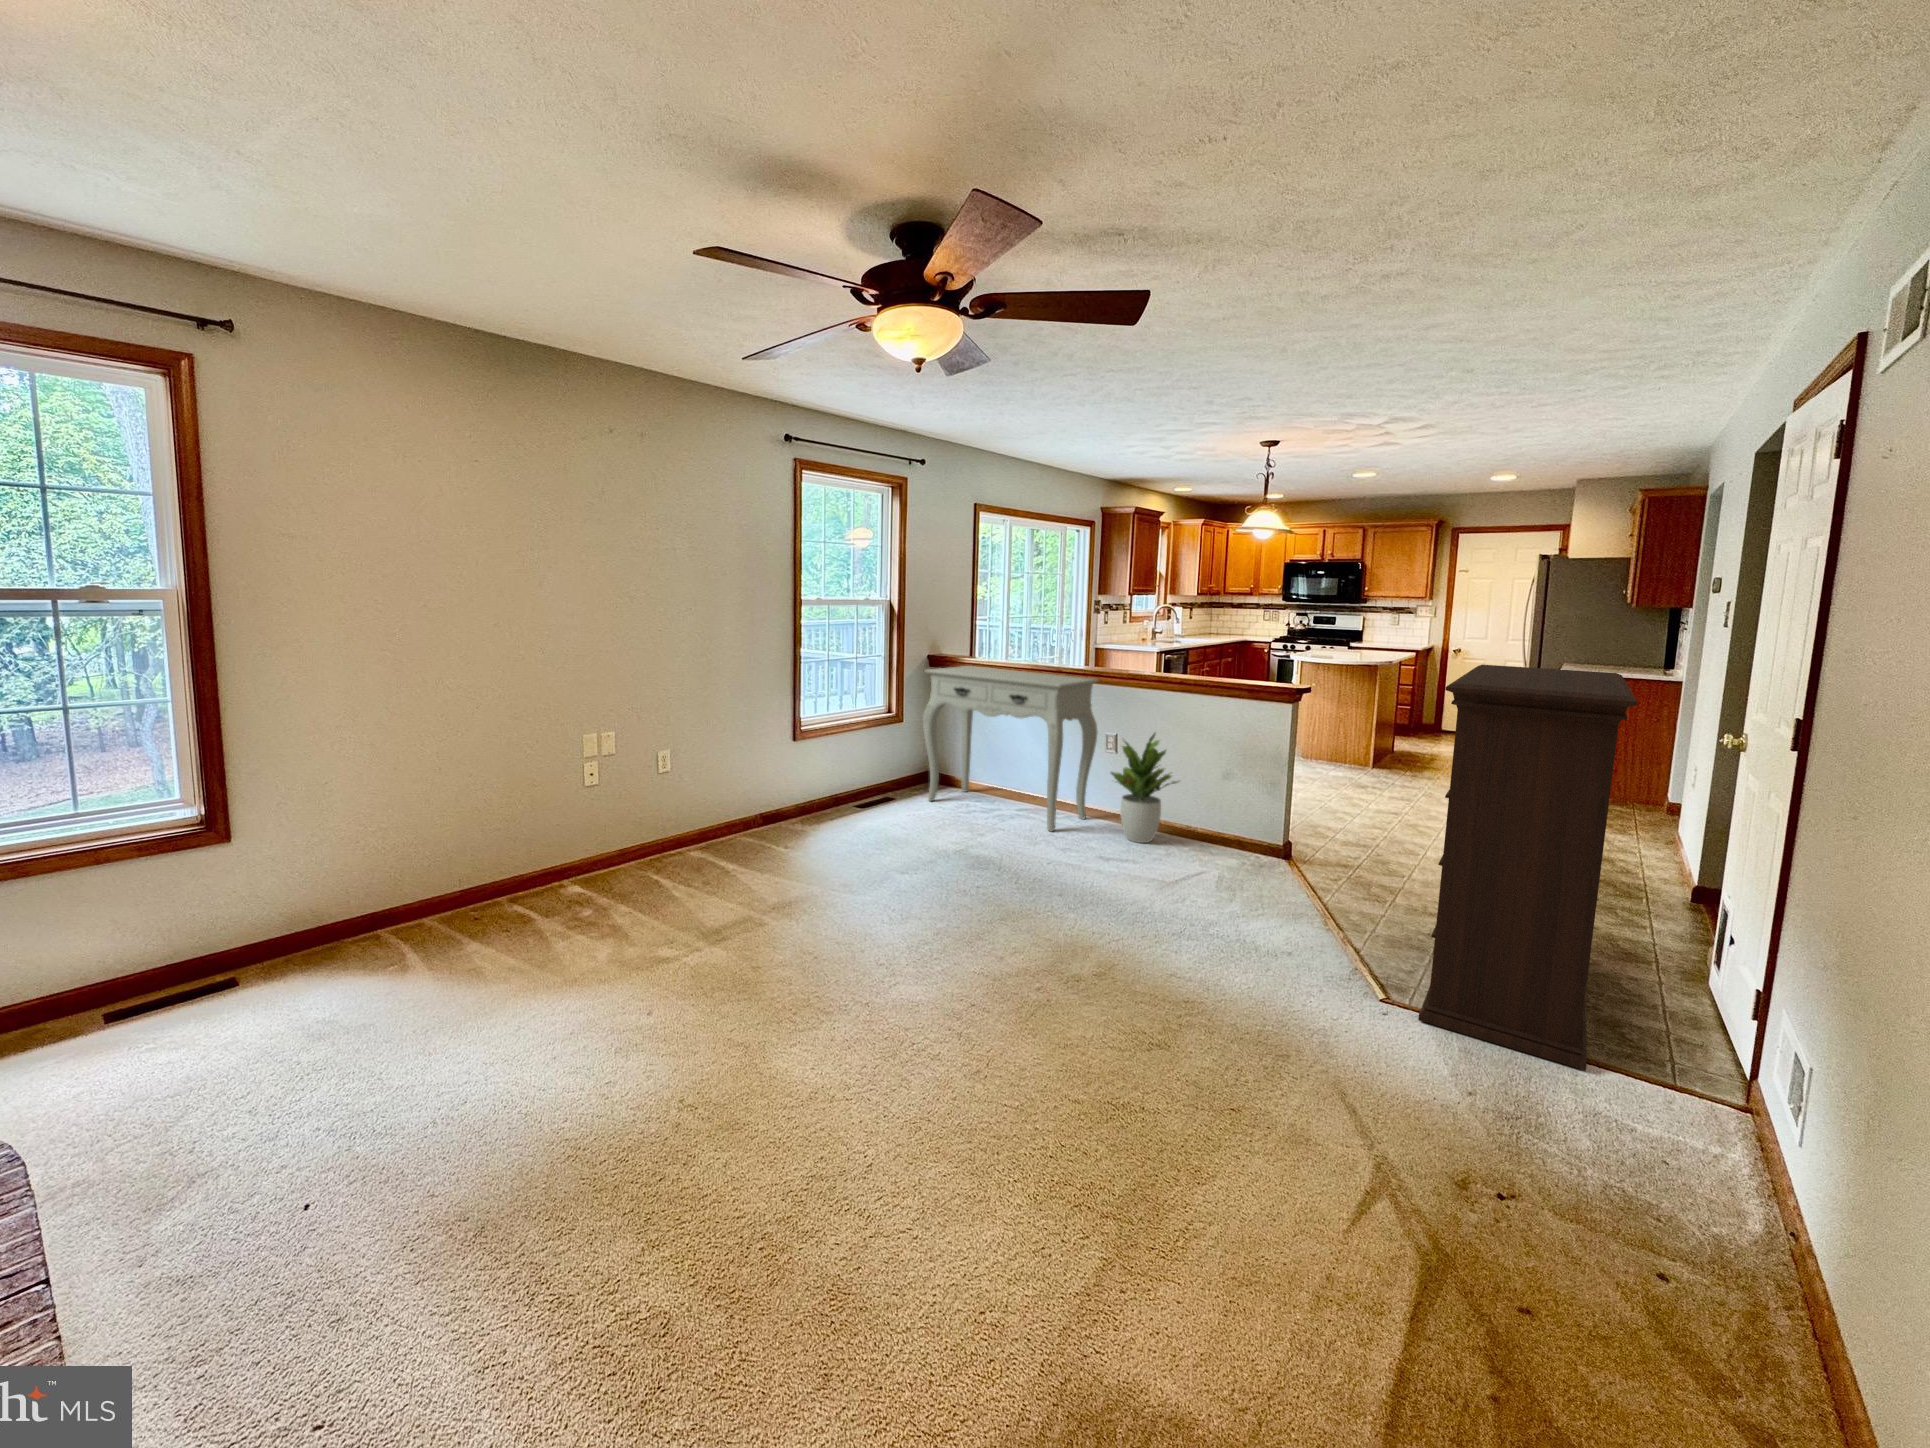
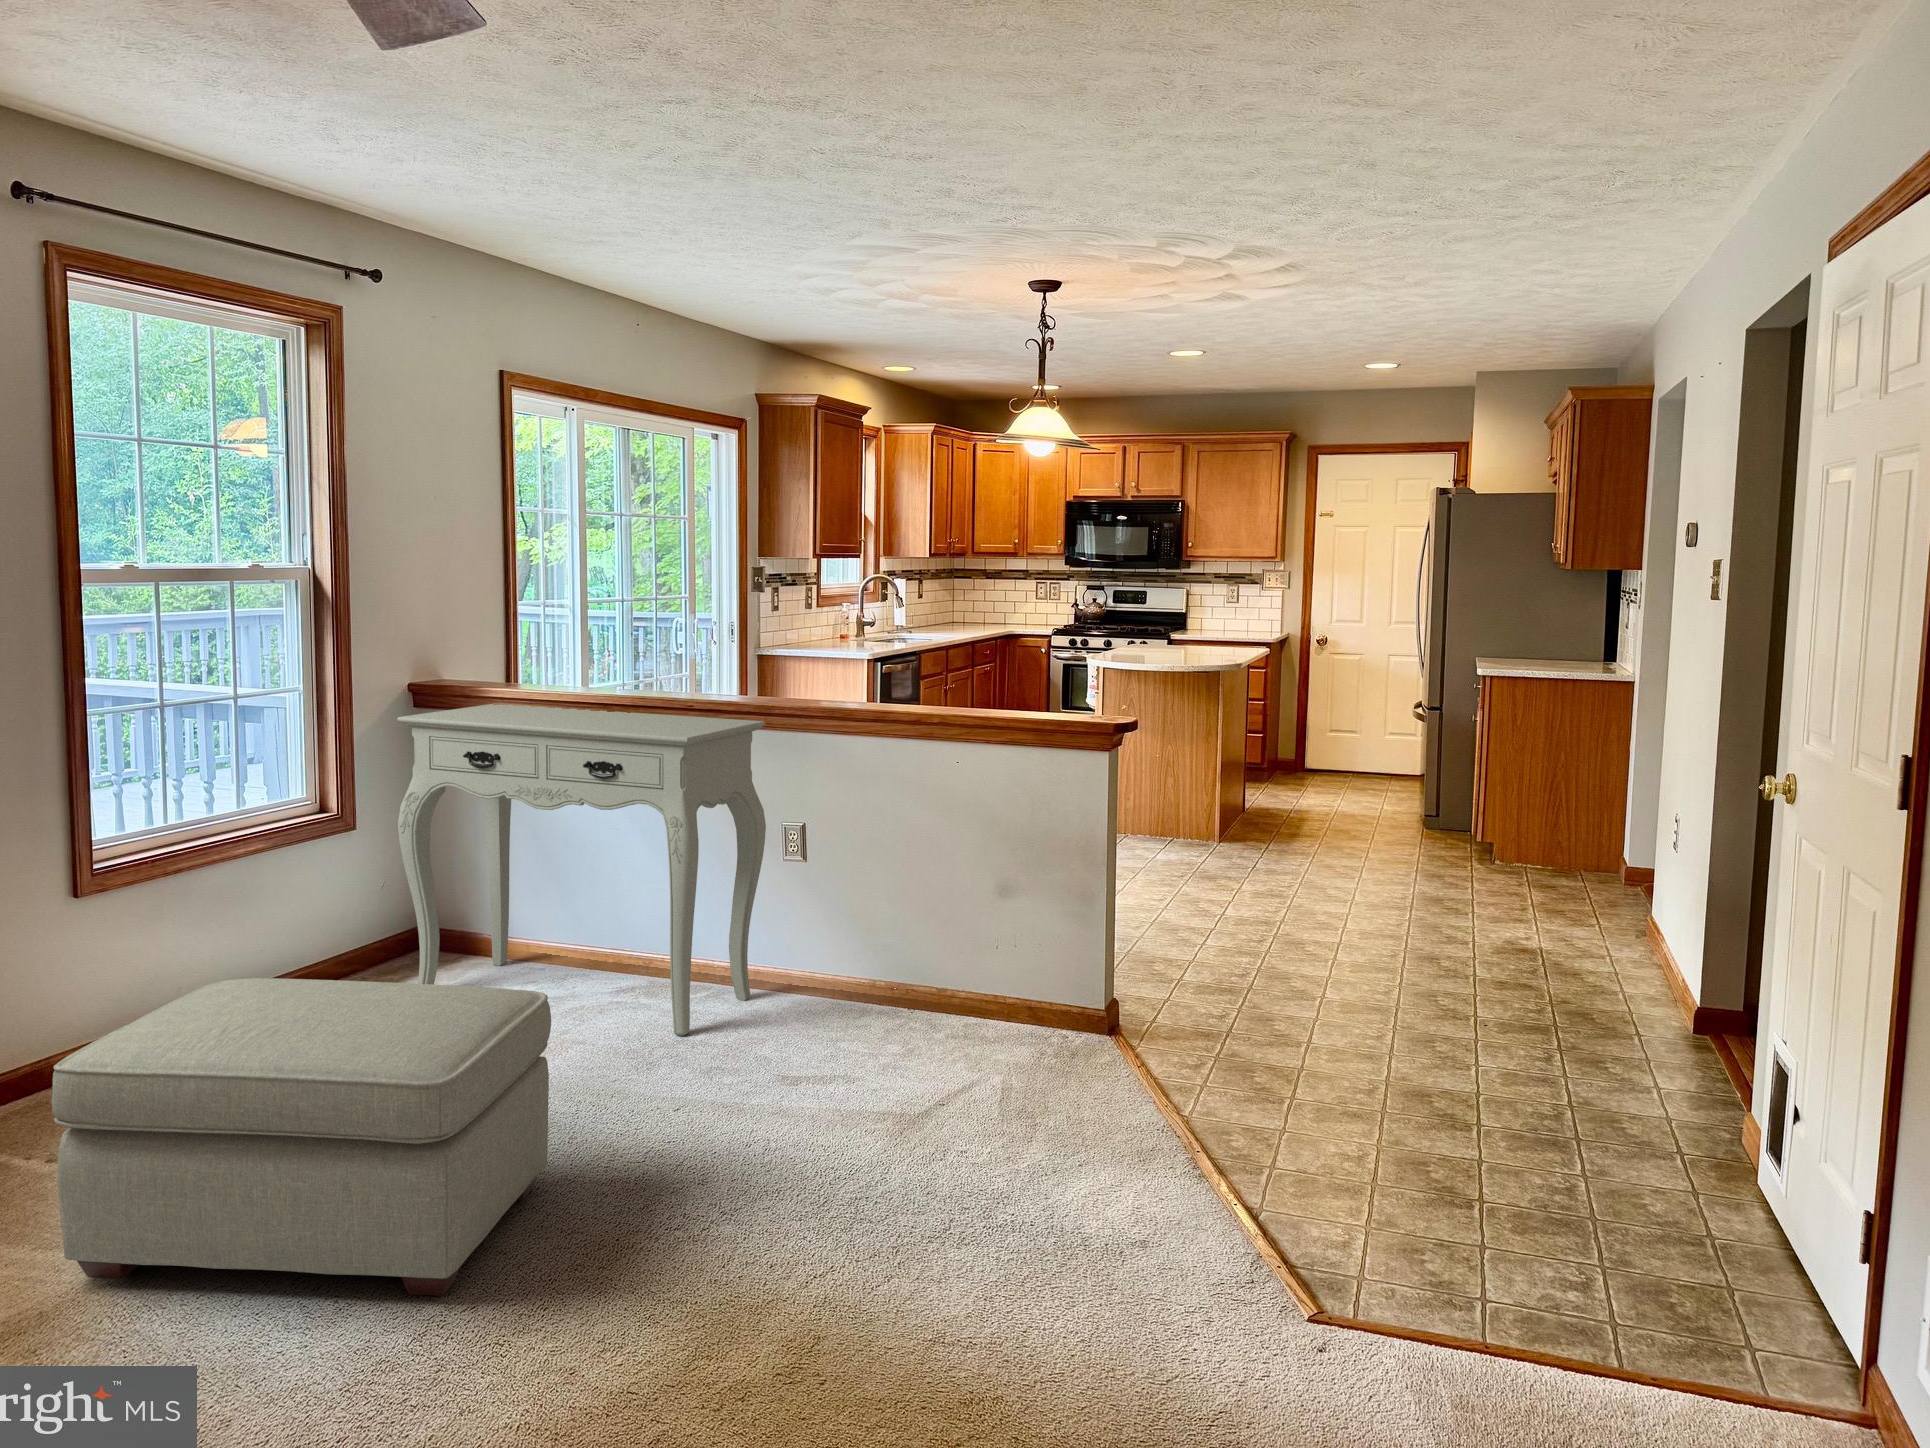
bookshelf: present [1418,665,1637,1070] -> none [1379,674,1694,1393]
potted plant: present [1111,733,1178,843] -> none [793,819,928,1038]
ottoman: none [796,778,993,920] -> present [51,978,551,1296]

